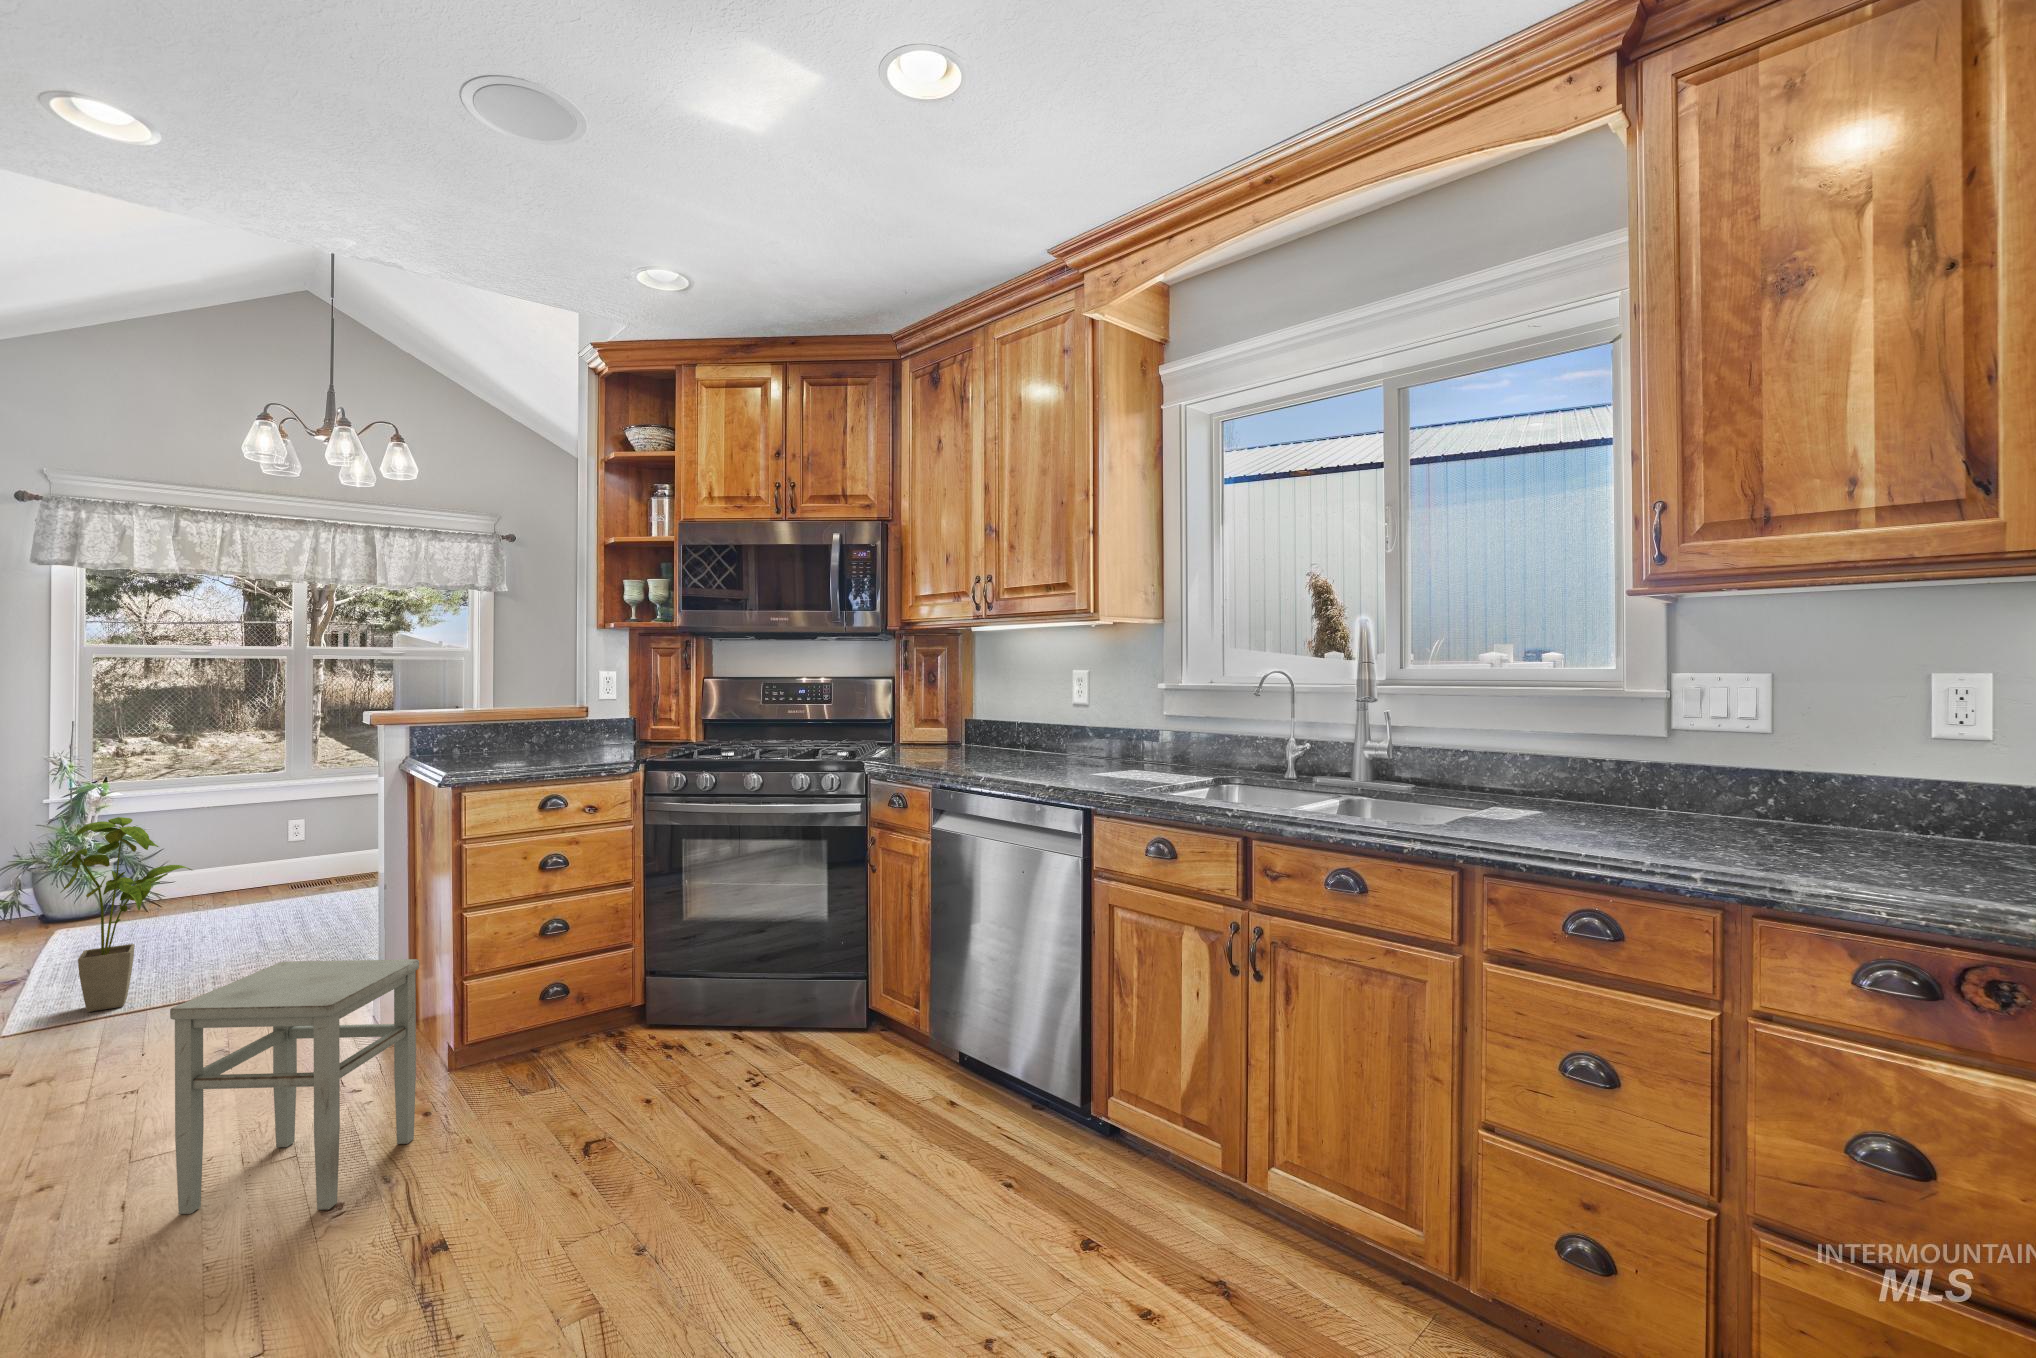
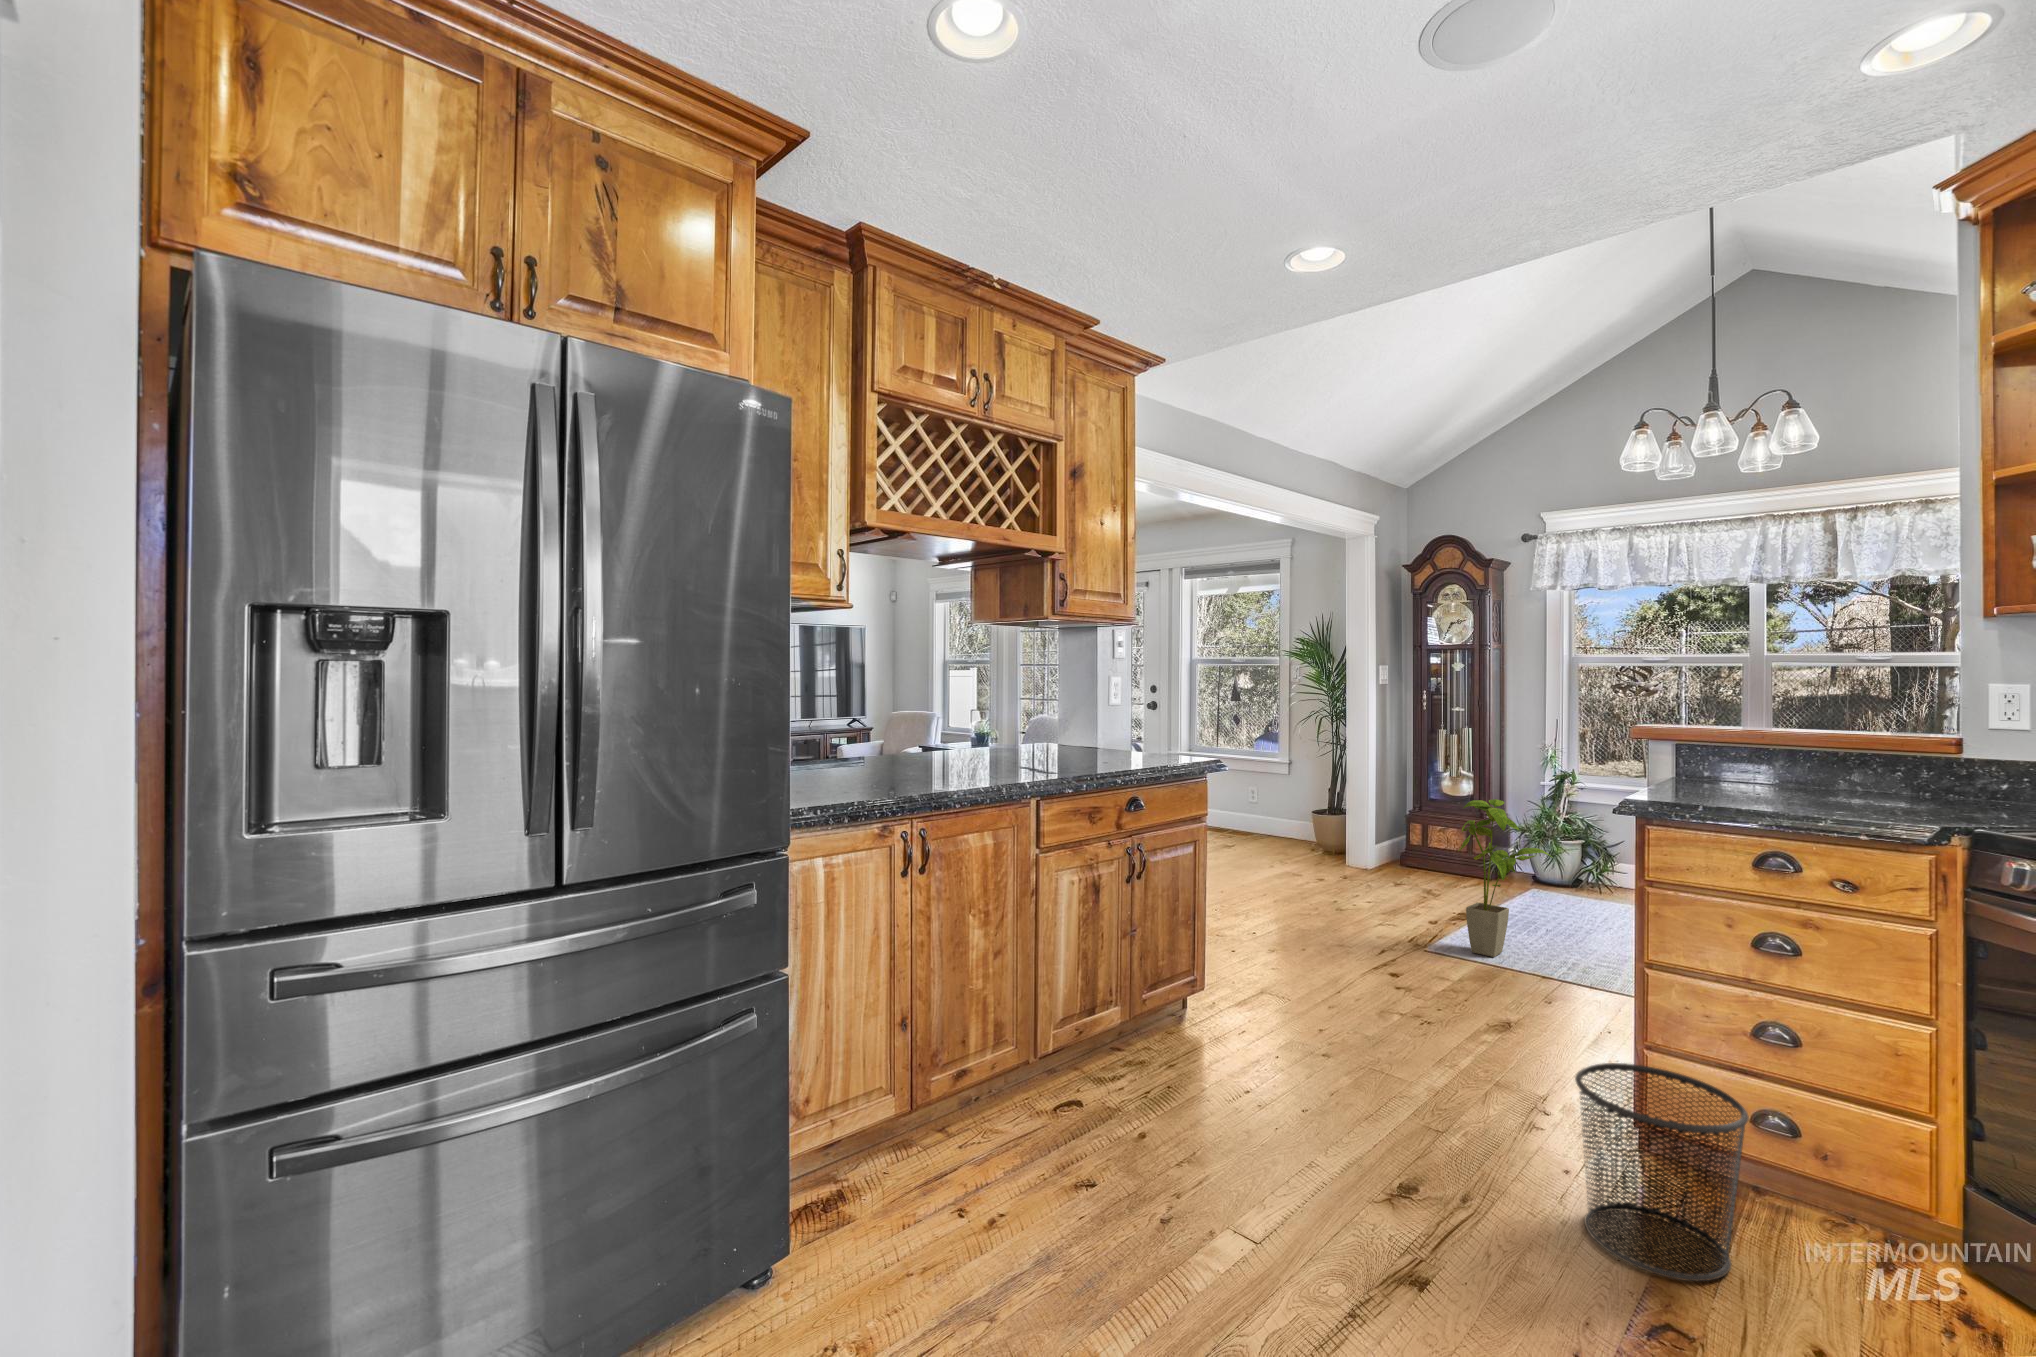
stool: present [170,959,419,1214] -> none [1337,950,1537,1188]
waste bin: none [472,977,601,1139] -> present [1575,1063,1749,1281]

